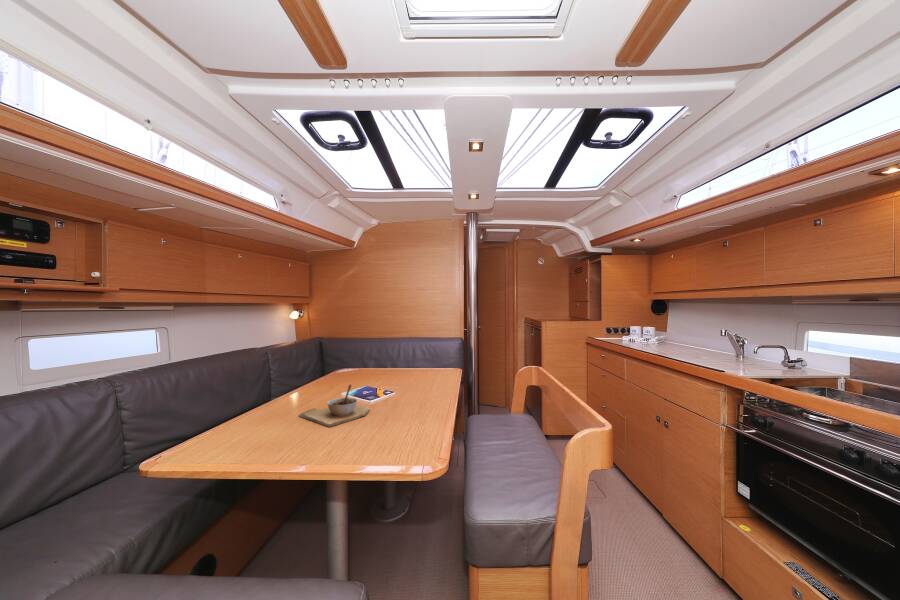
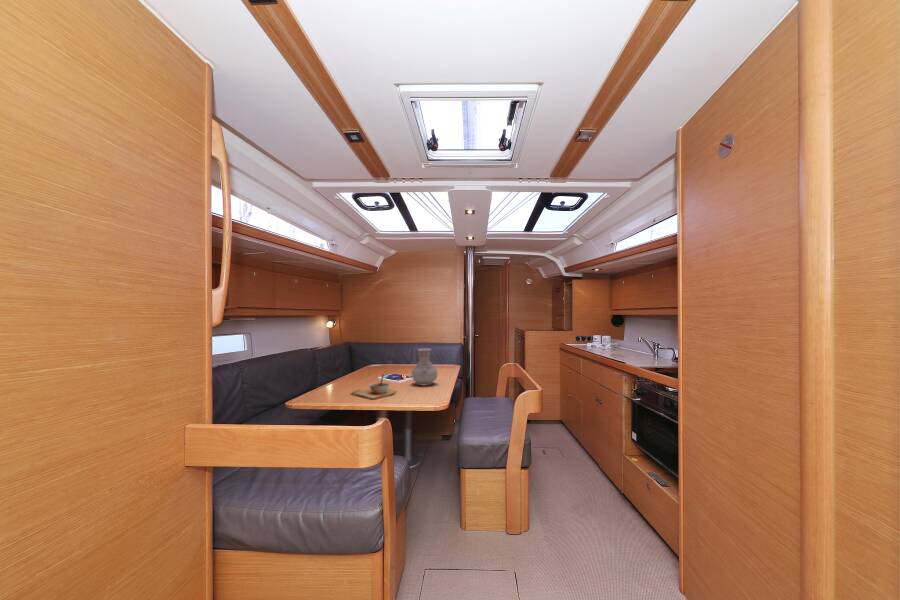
vase: none [394,346,430,399] -> present [412,348,437,385]

